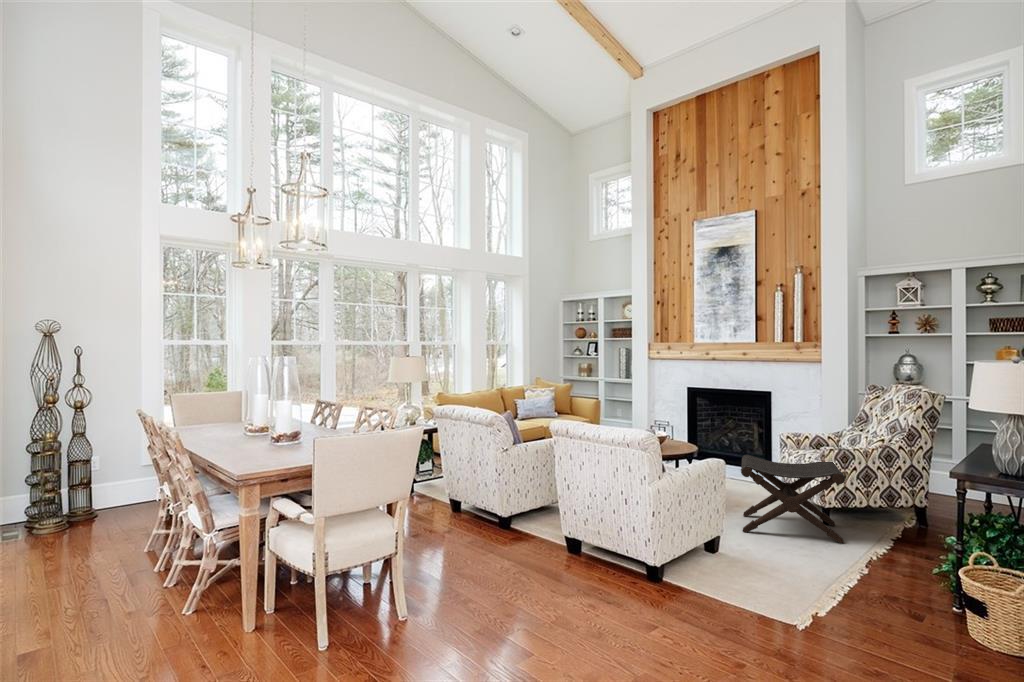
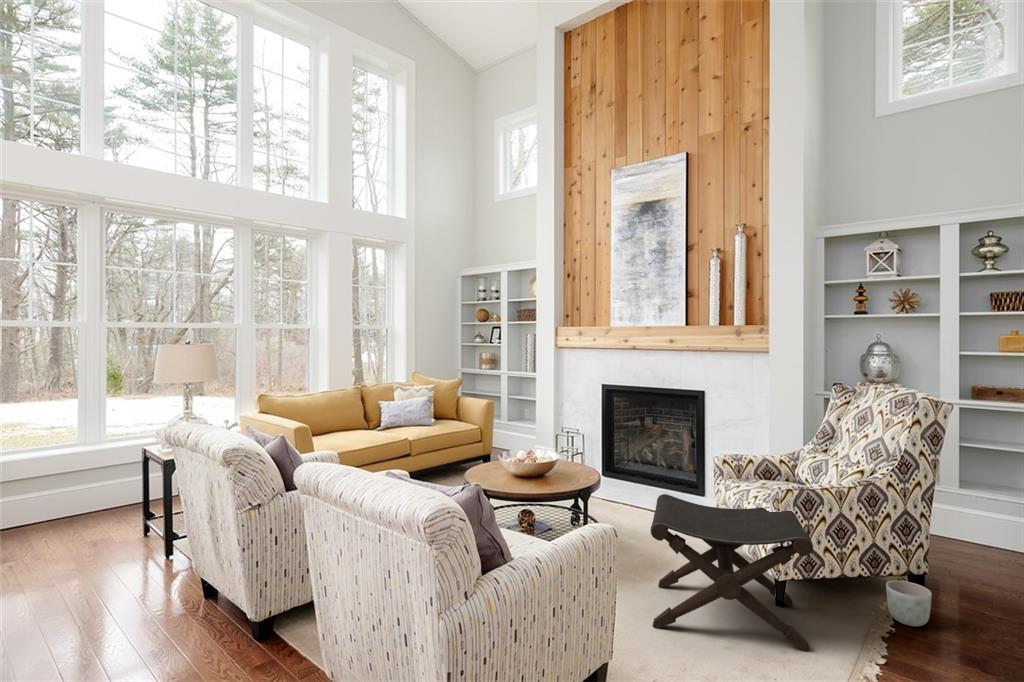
planter: none [897,510,927,536] -> present [886,580,932,626]

